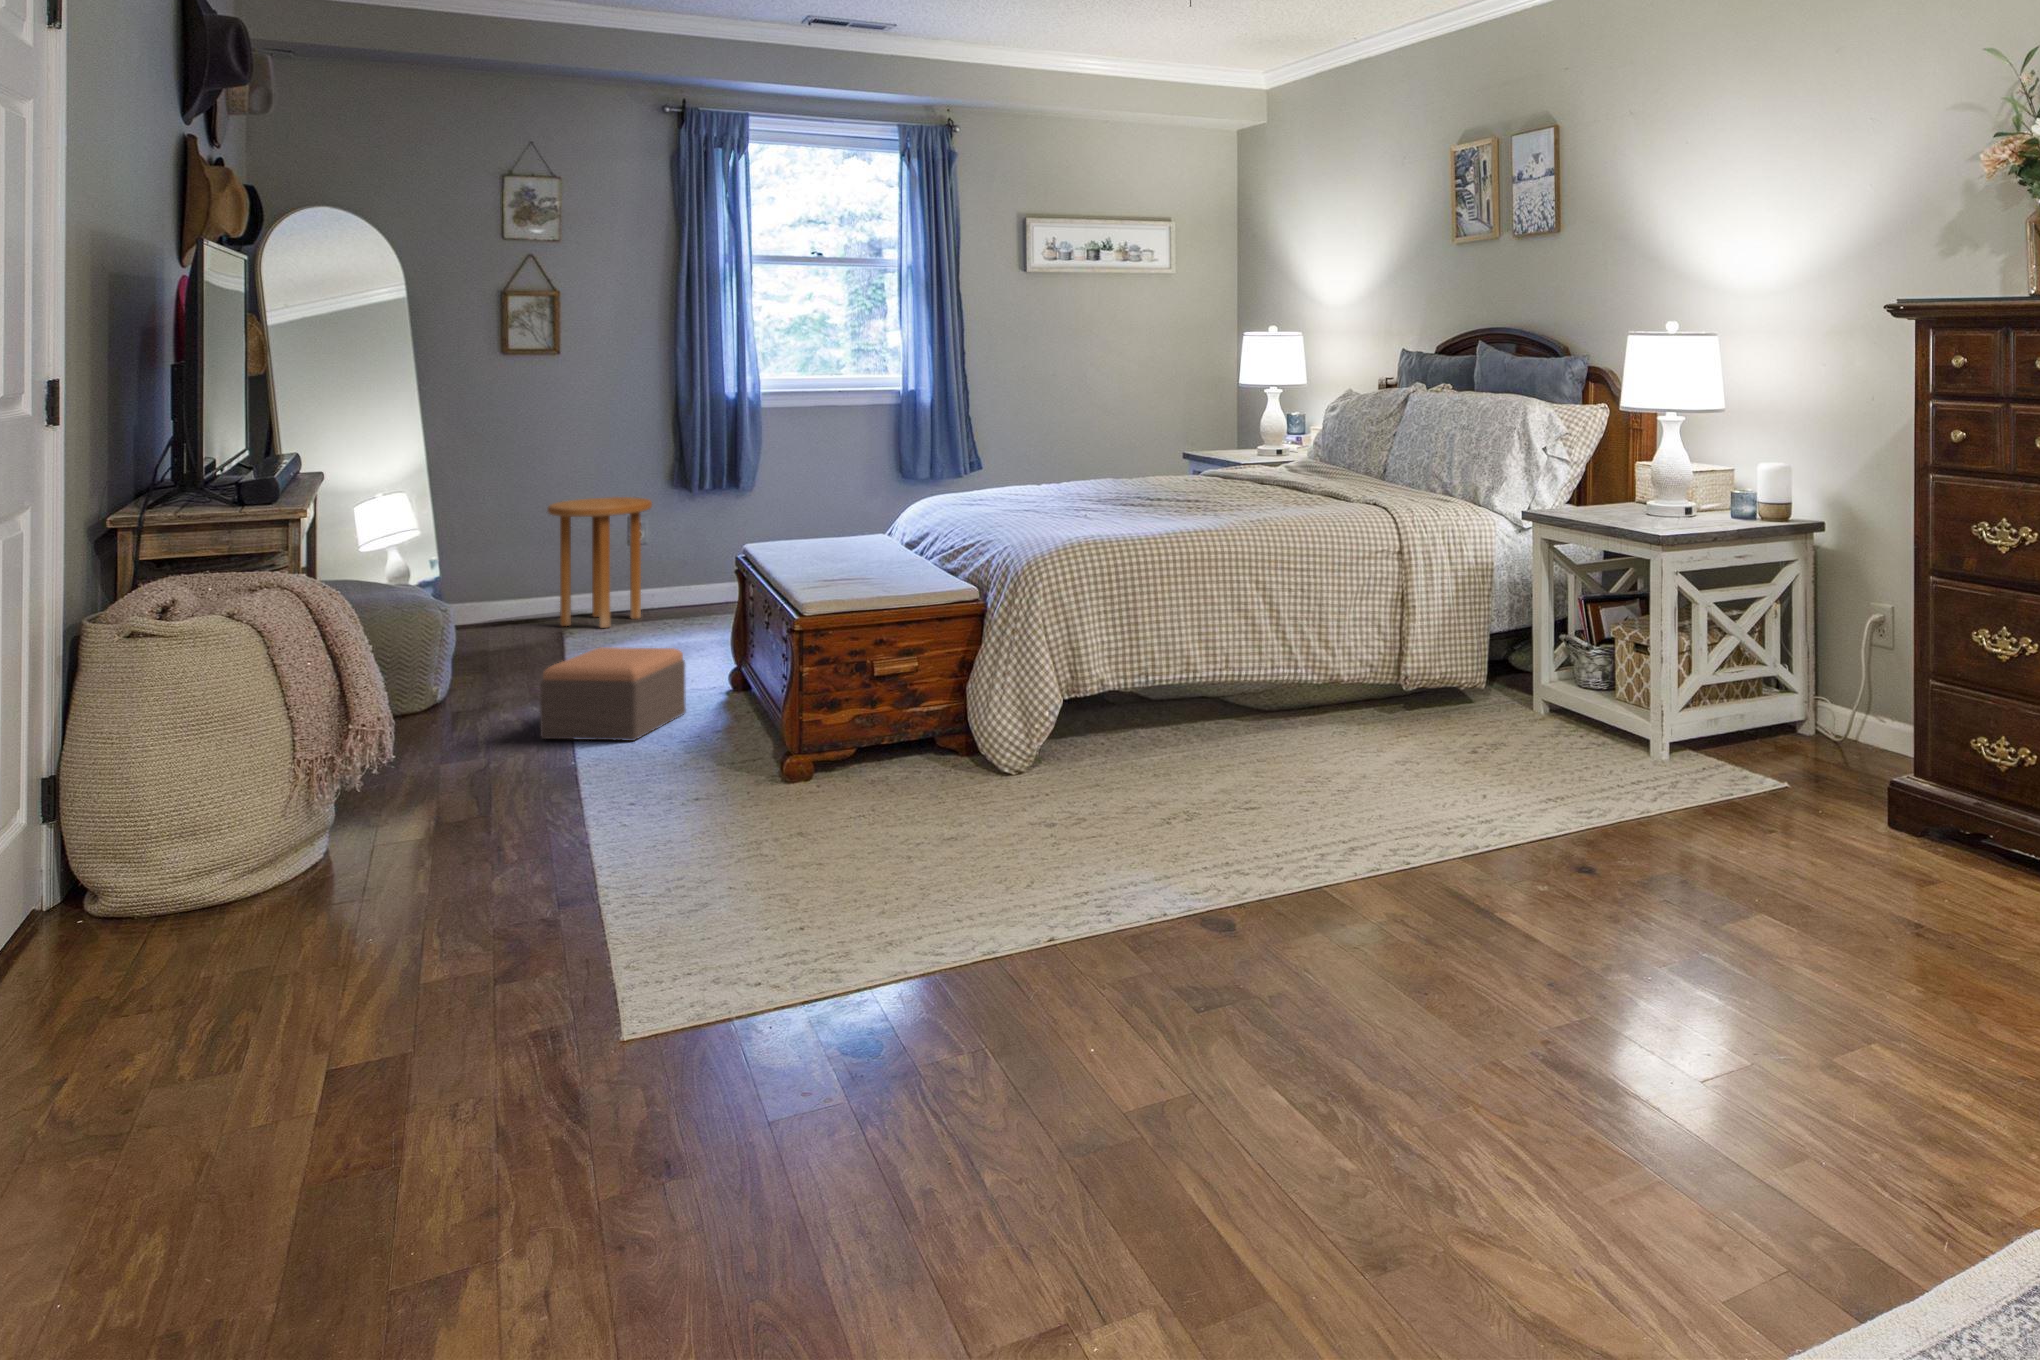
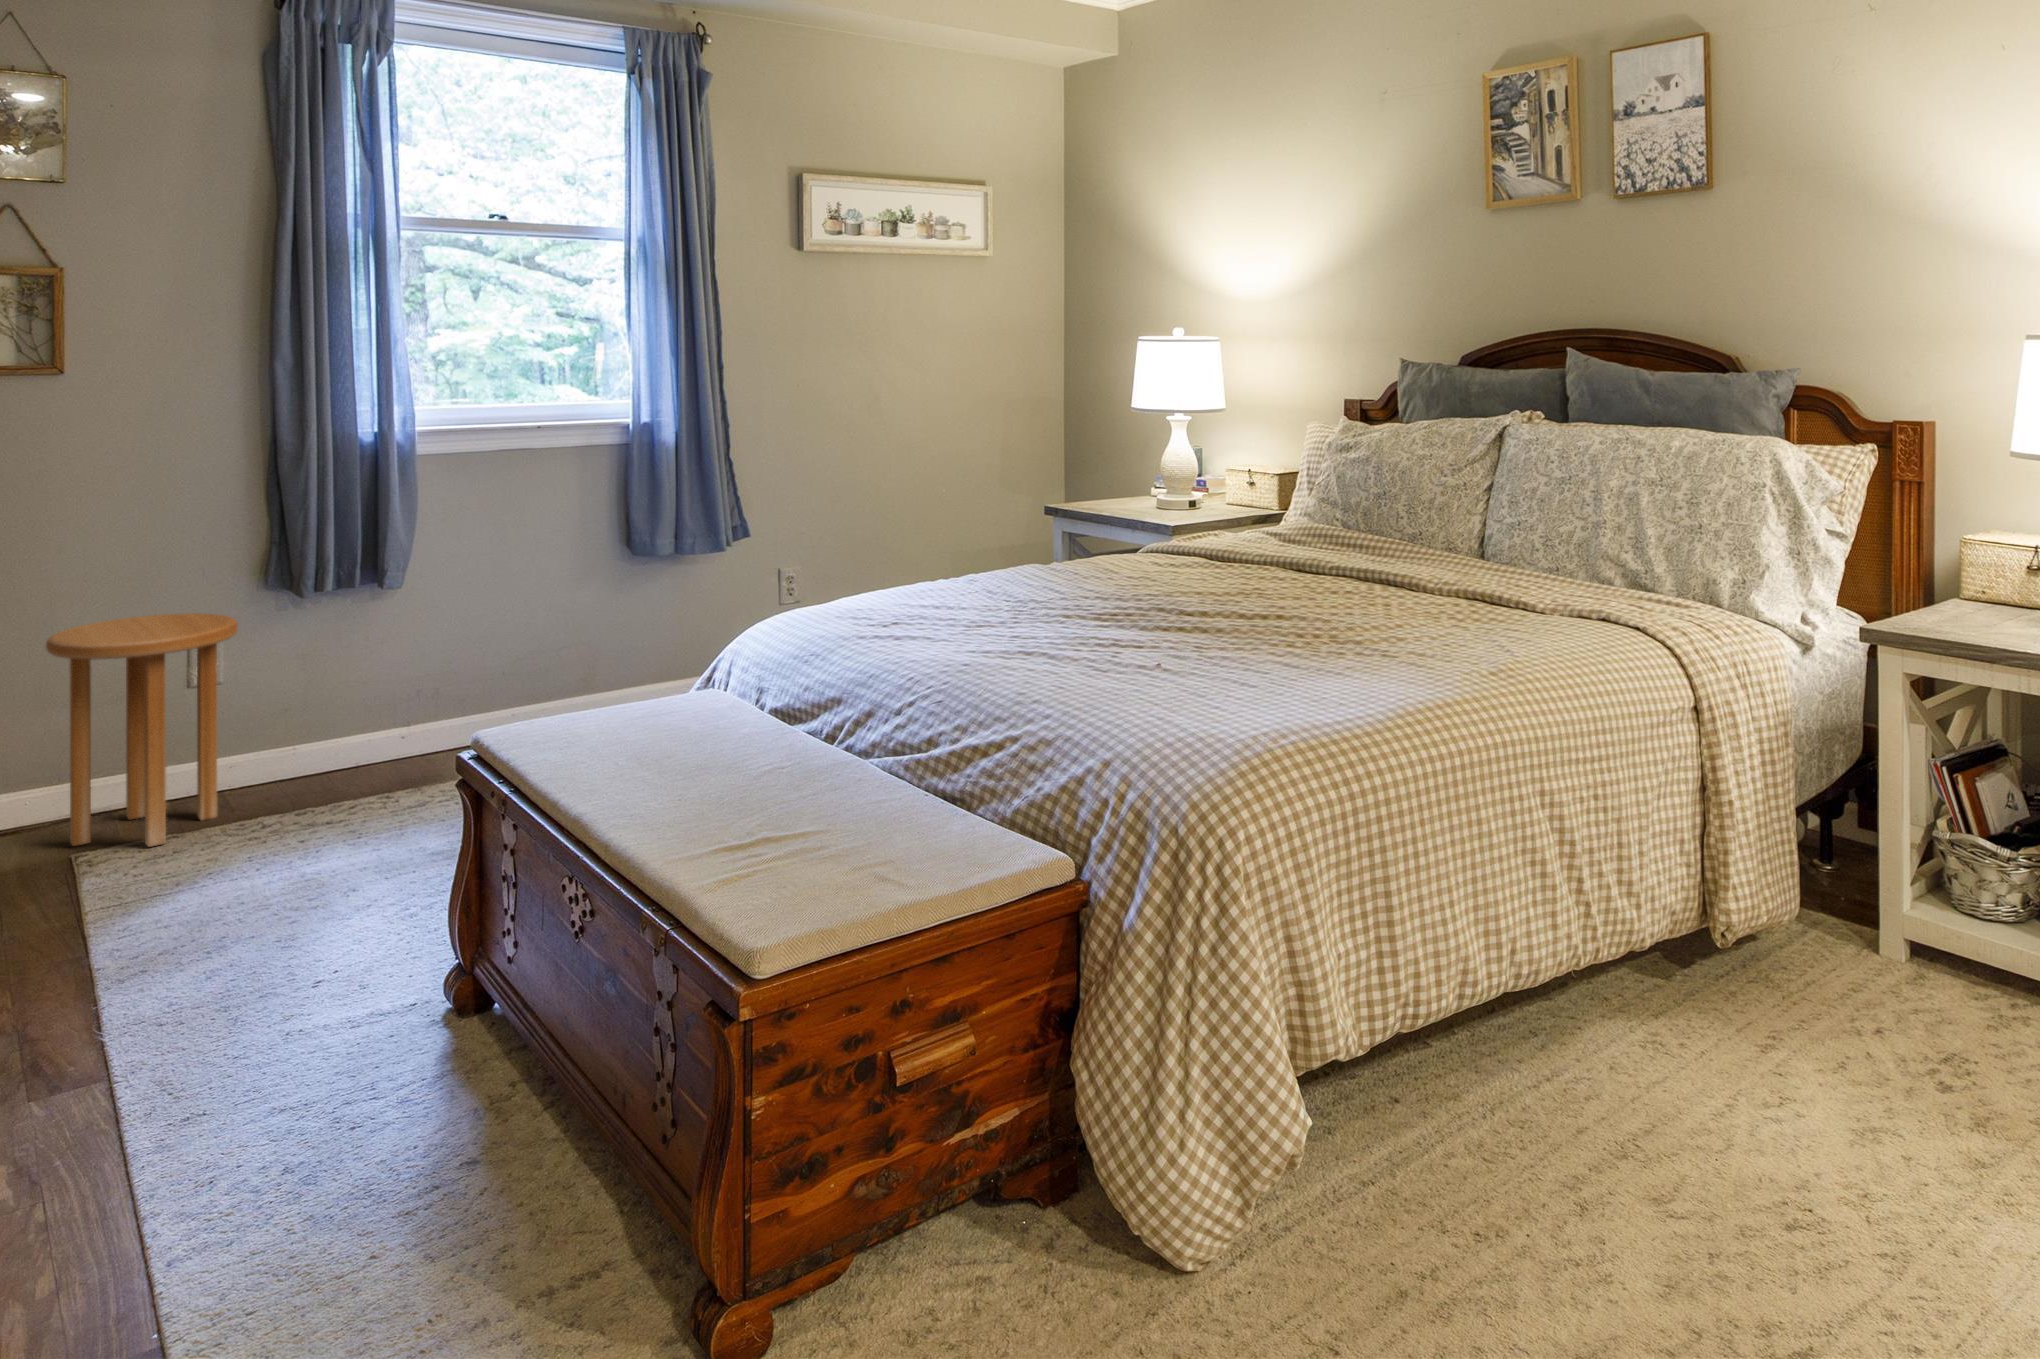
footstool: present [540,647,686,741] -> none [71,967,381,1216]

